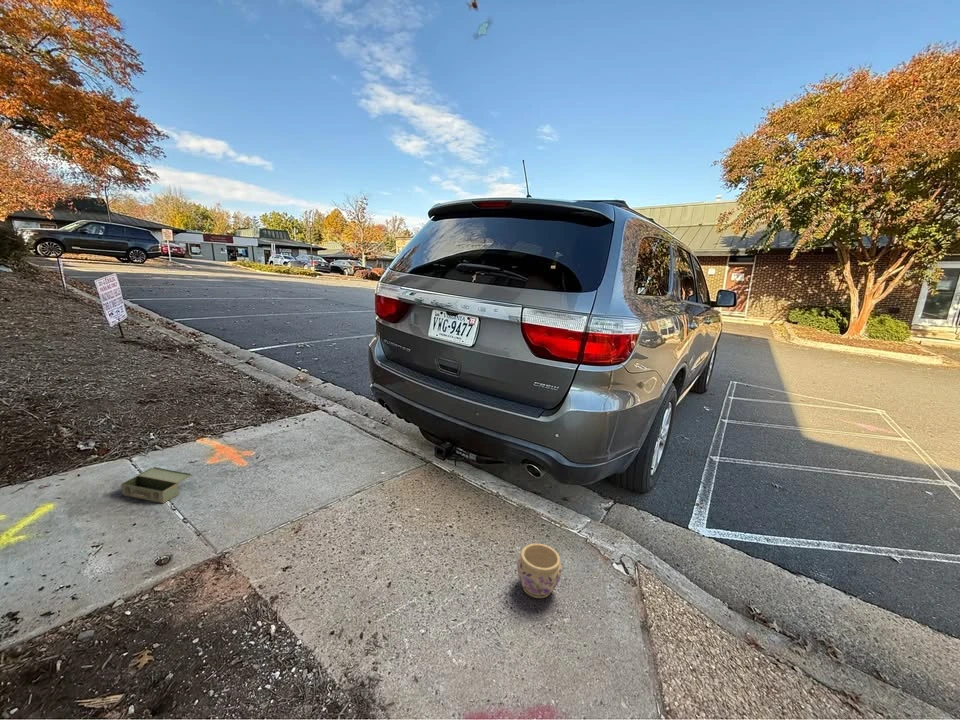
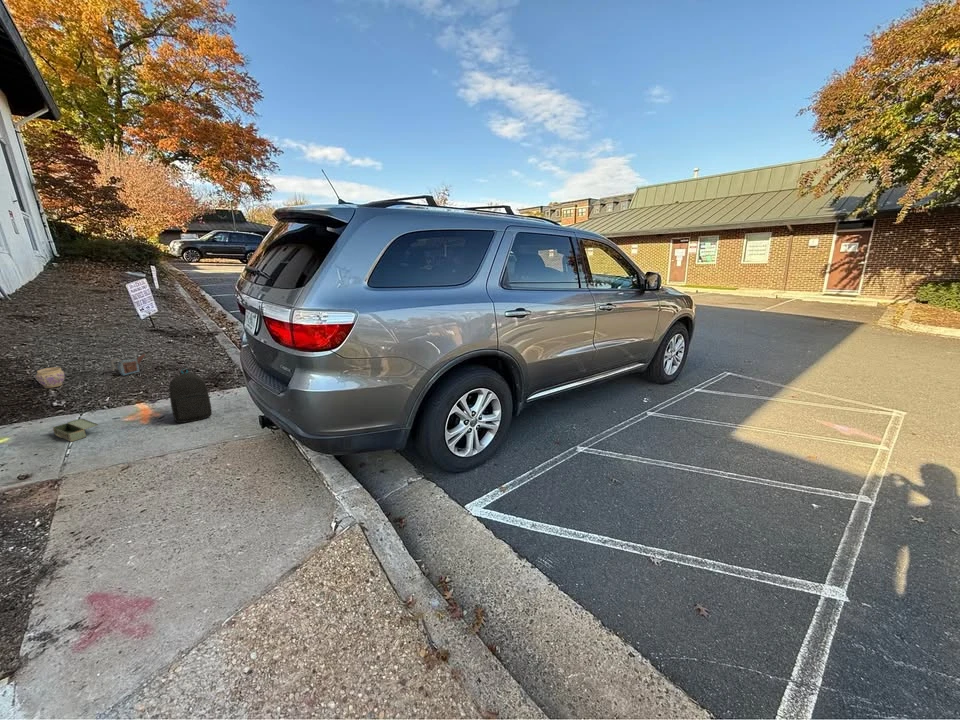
watering can: none [126,372,165,402] -> present [111,354,145,375]
backpack: none [277,391,327,464] -> present [169,369,212,423]
planter: present [517,544,562,599] -> present [36,367,65,388]

